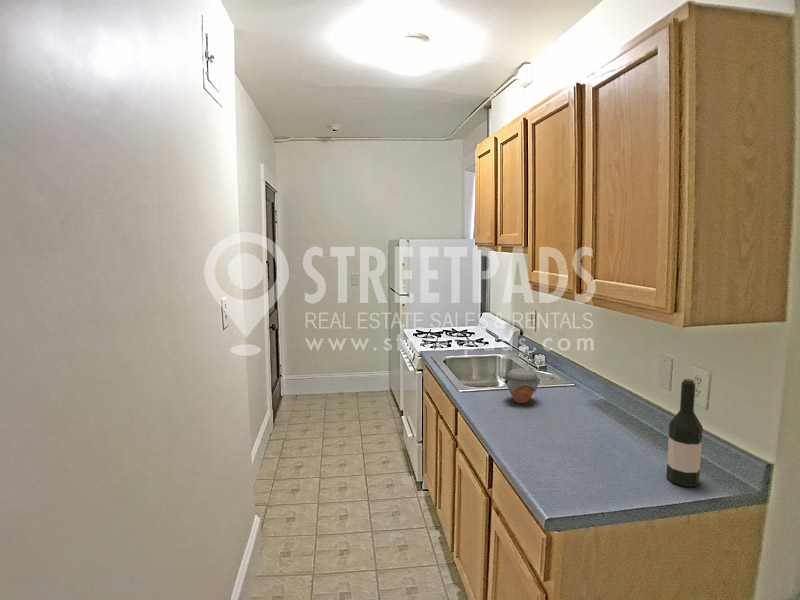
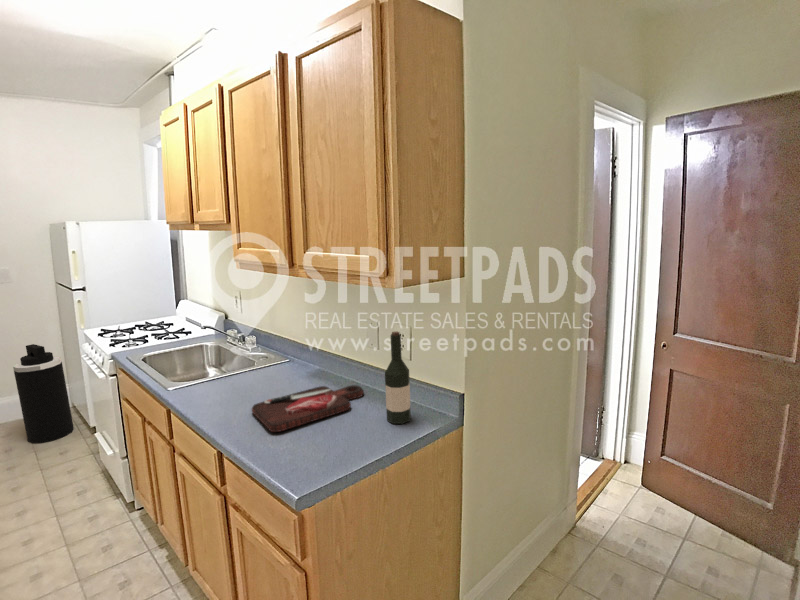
trash can: none [359,334,390,414] -> present [13,344,74,443]
jar: present [504,368,539,403] -> none [222,351,258,387]
cutting board: none [524,421,647,454] -> present [252,385,364,432]

